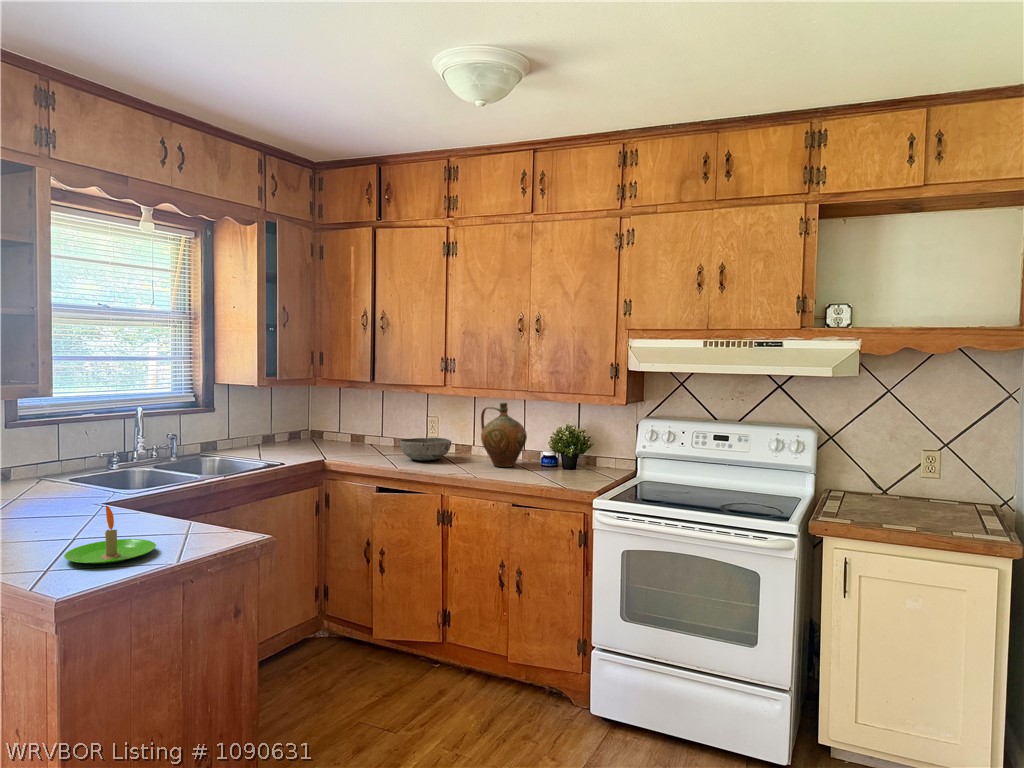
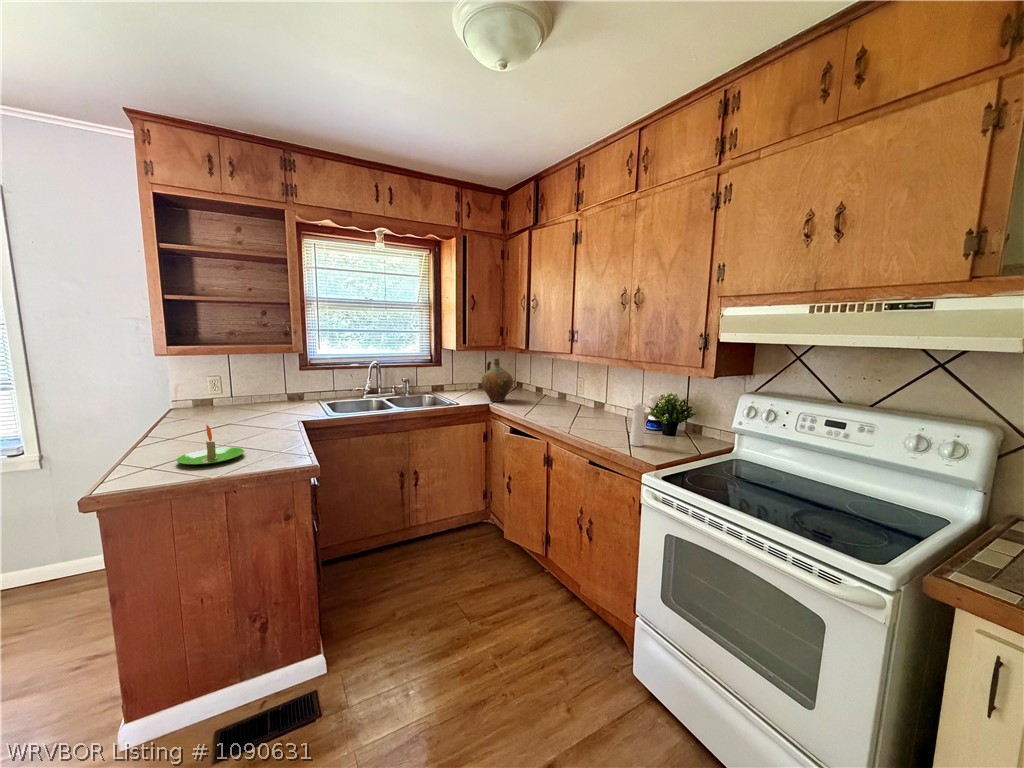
ceramic jug: present [481,403,527,467] -> present [482,359,513,402]
pepper mill: none [549,426,569,481] -> present [630,395,659,446]
bowl: present [400,438,451,460] -> none [538,395,578,413]

